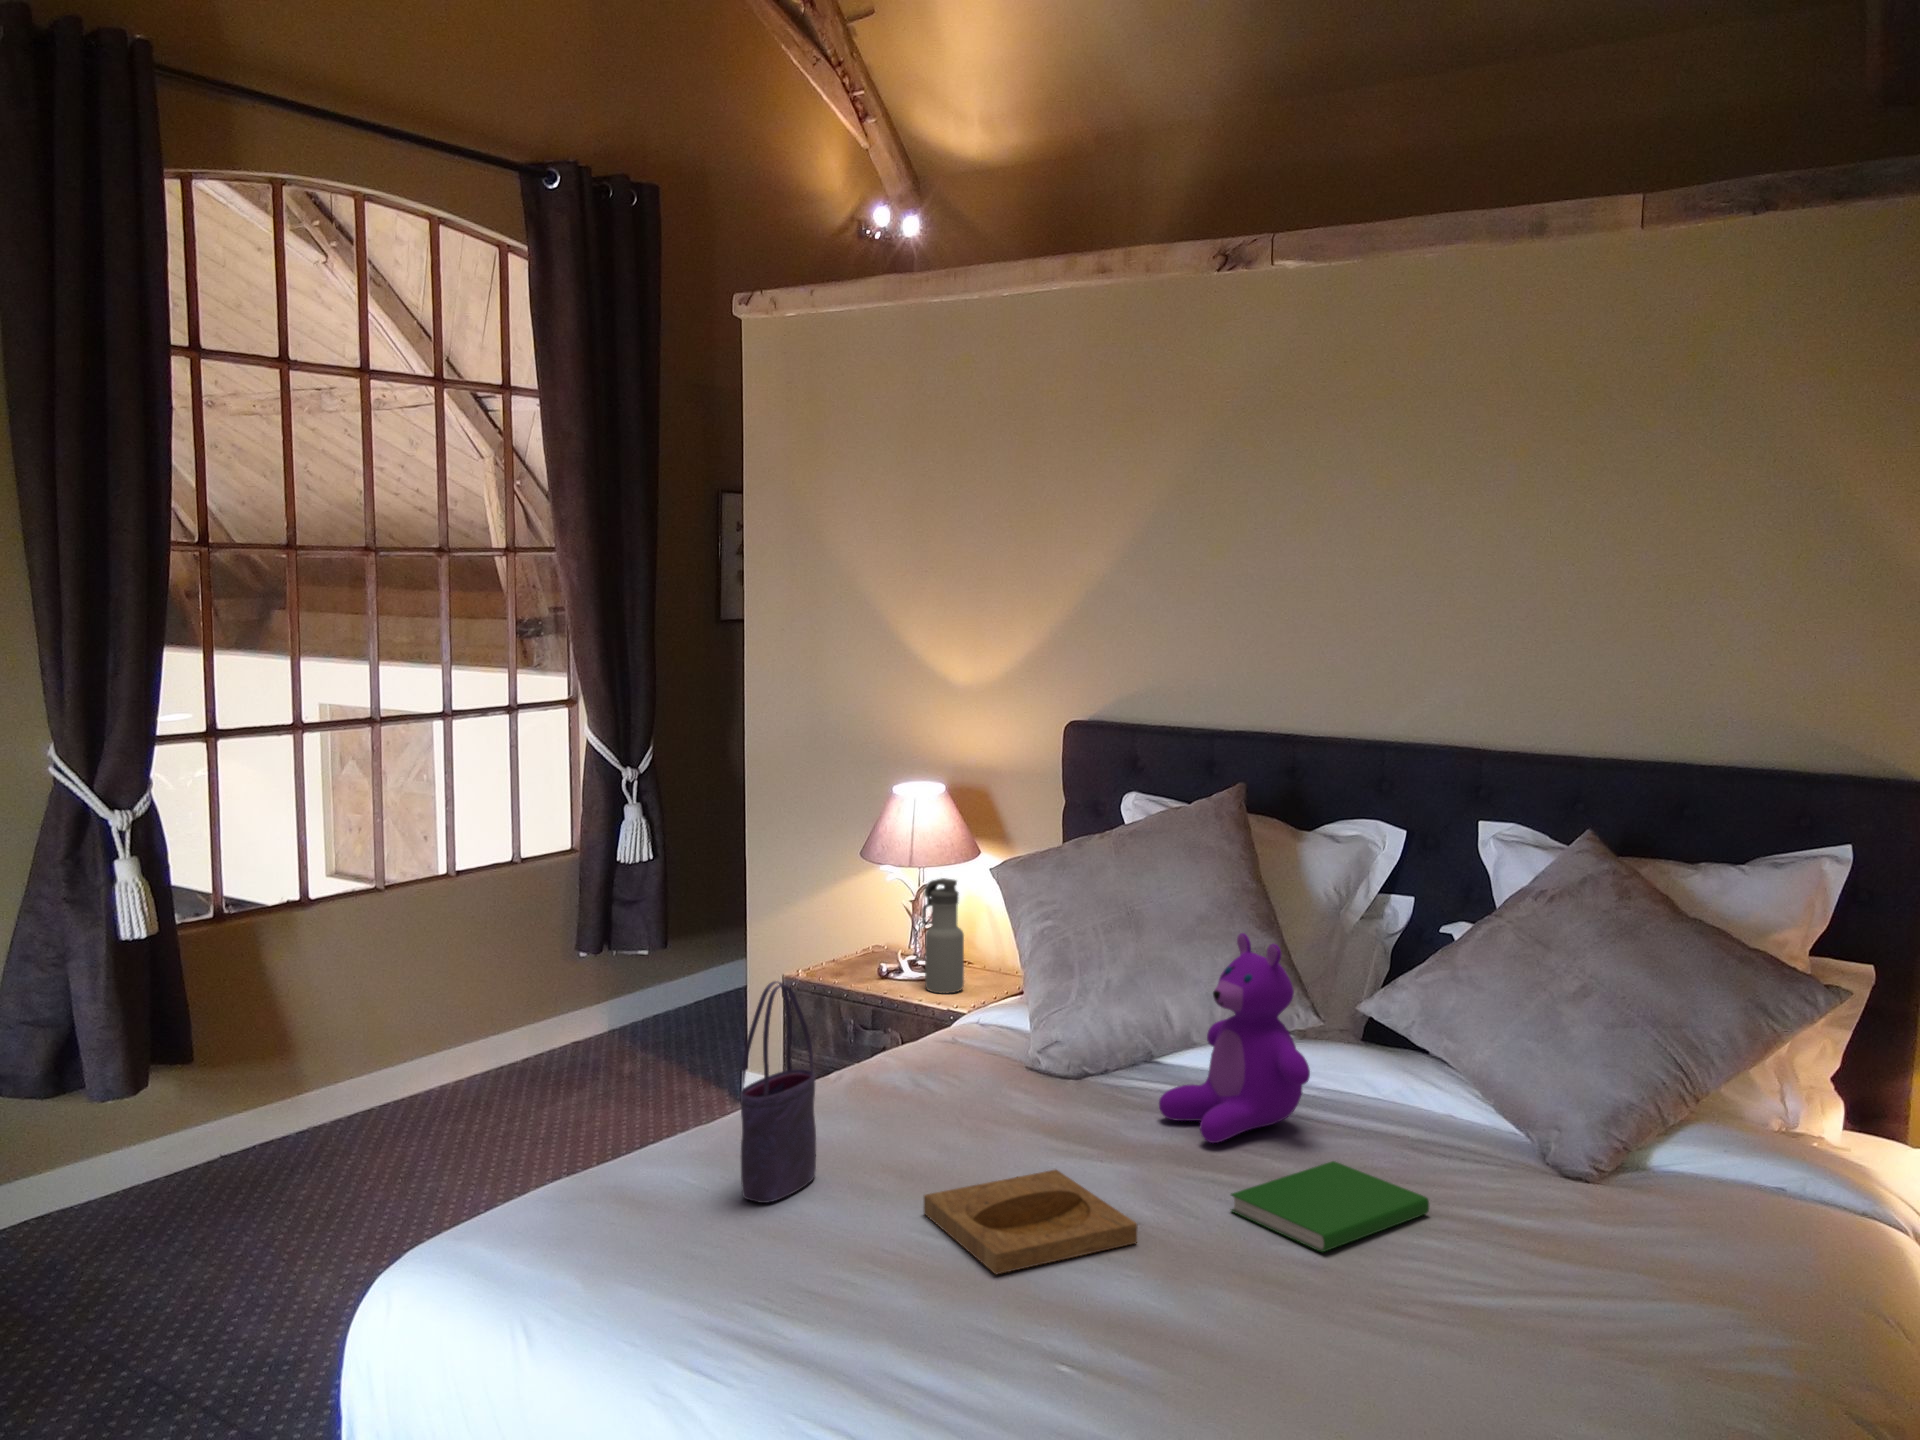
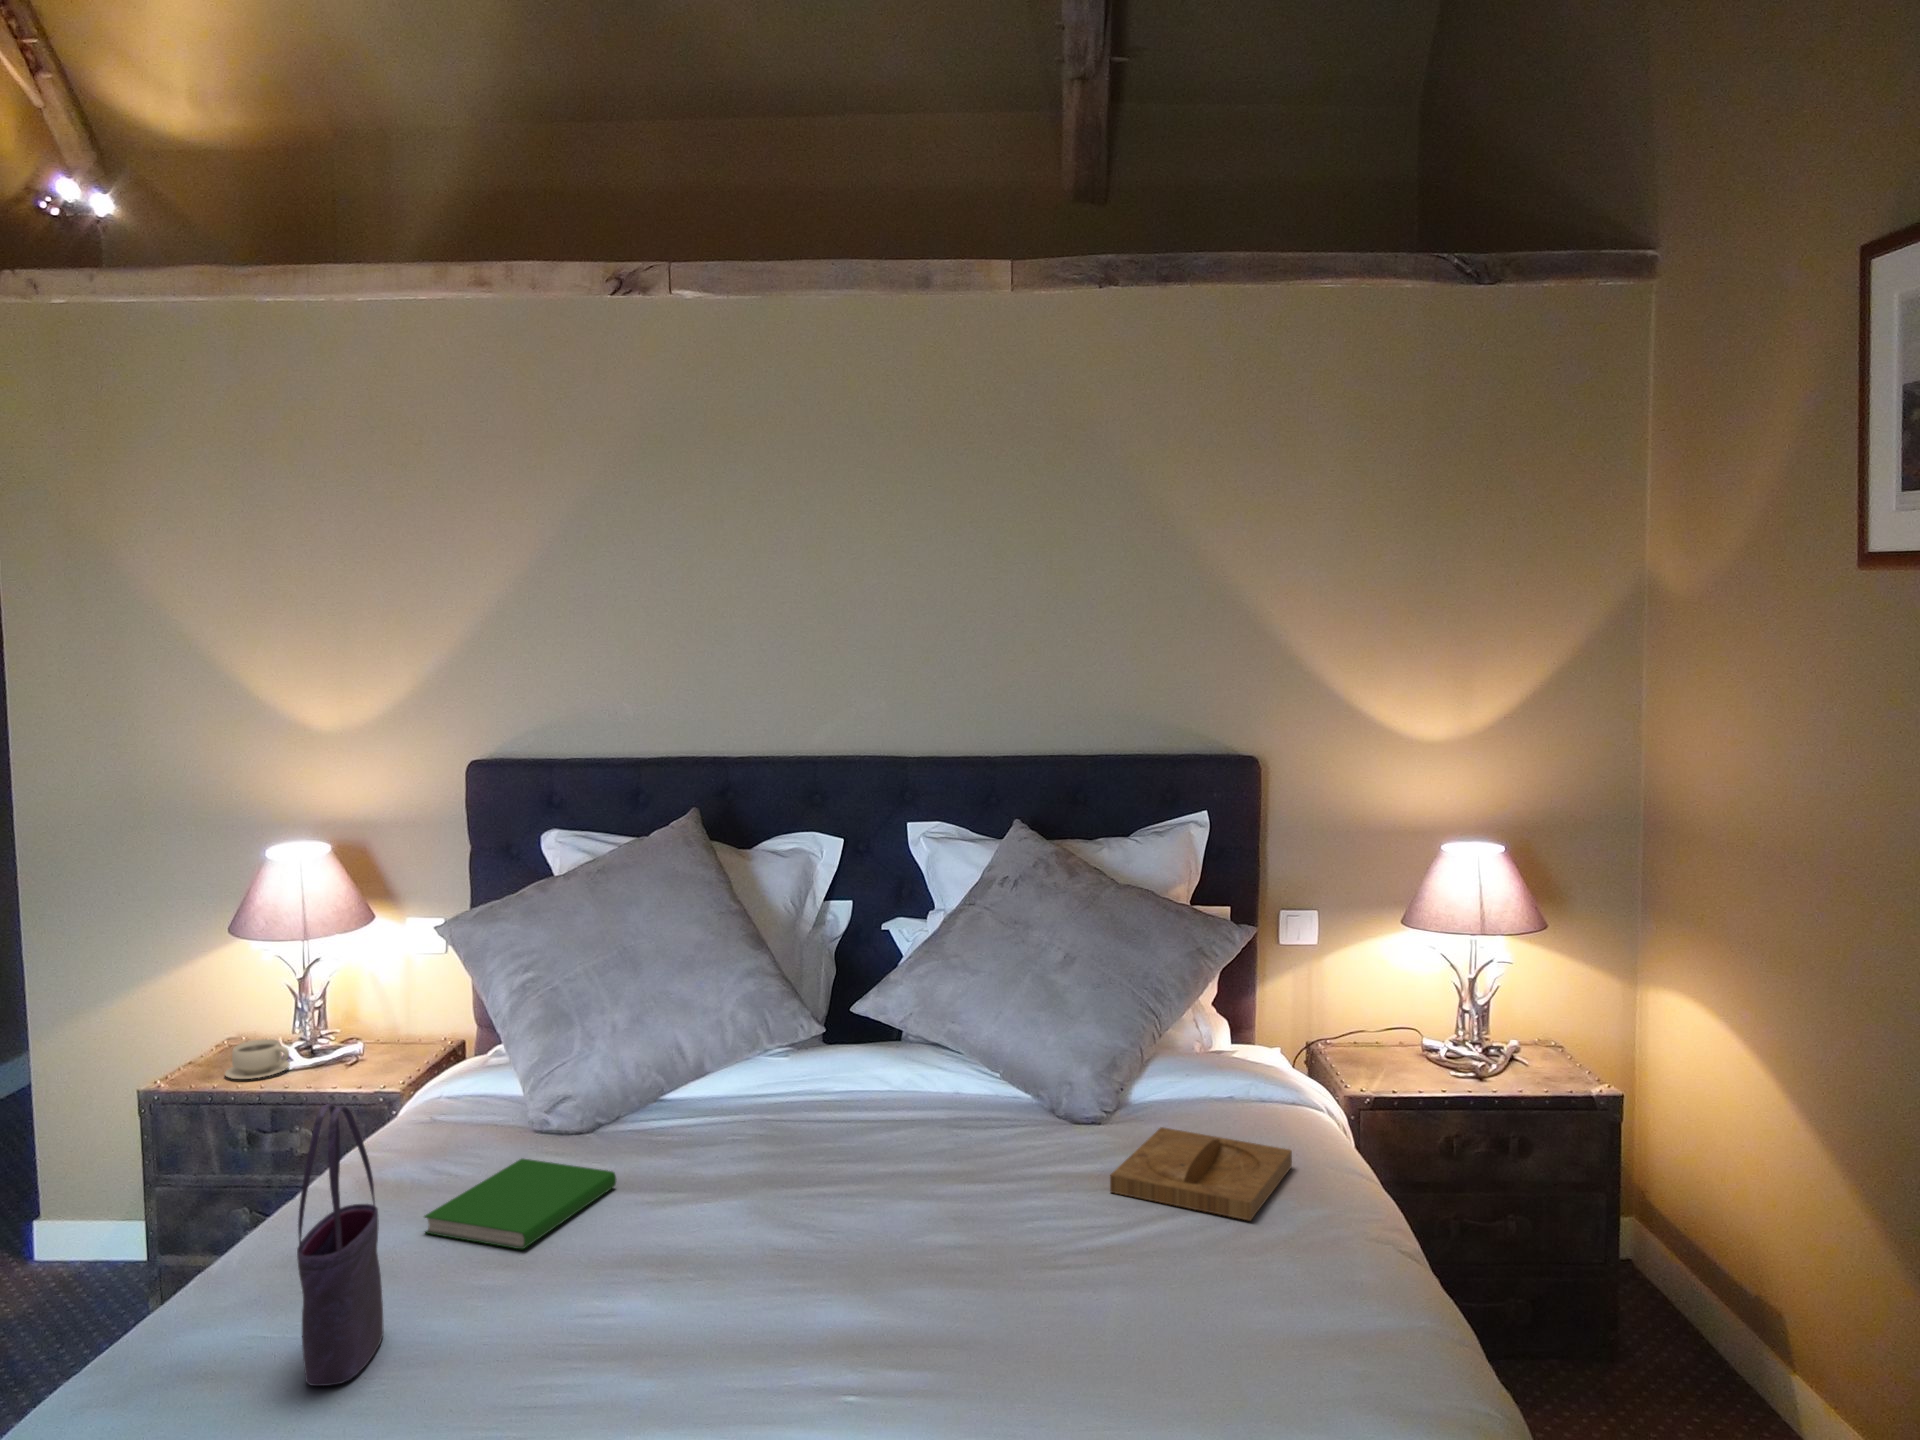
water bottle: present [922,878,964,994] -> none [326,947,381,1077]
teddy bear: present [1159,933,1310,1143] -> none [709,955,864,1171]
teacup: none [847,949,897,980] -> present [225,1039,290,1079]
hardcover book: present [1230,1161,1429,1252] -> present [425,1159,616,1249]
tray: present [924,1170,1137,1274] -> present [1110,1127,1292,1220]

